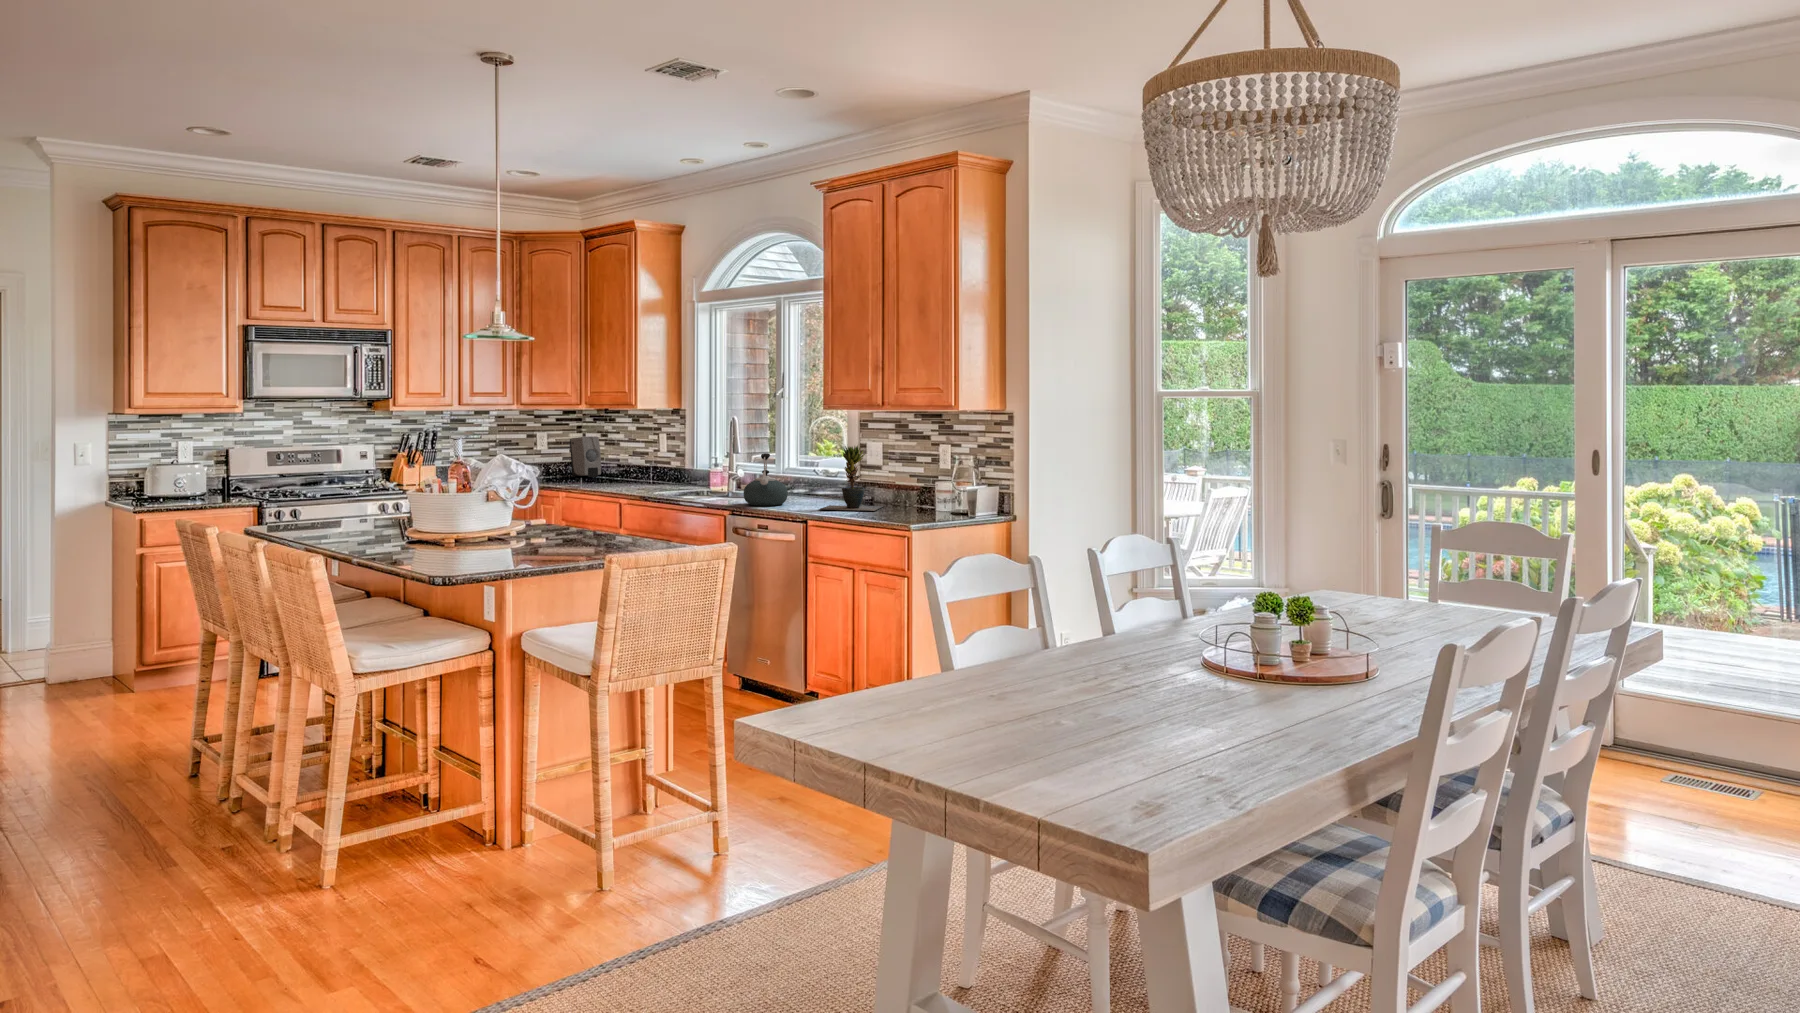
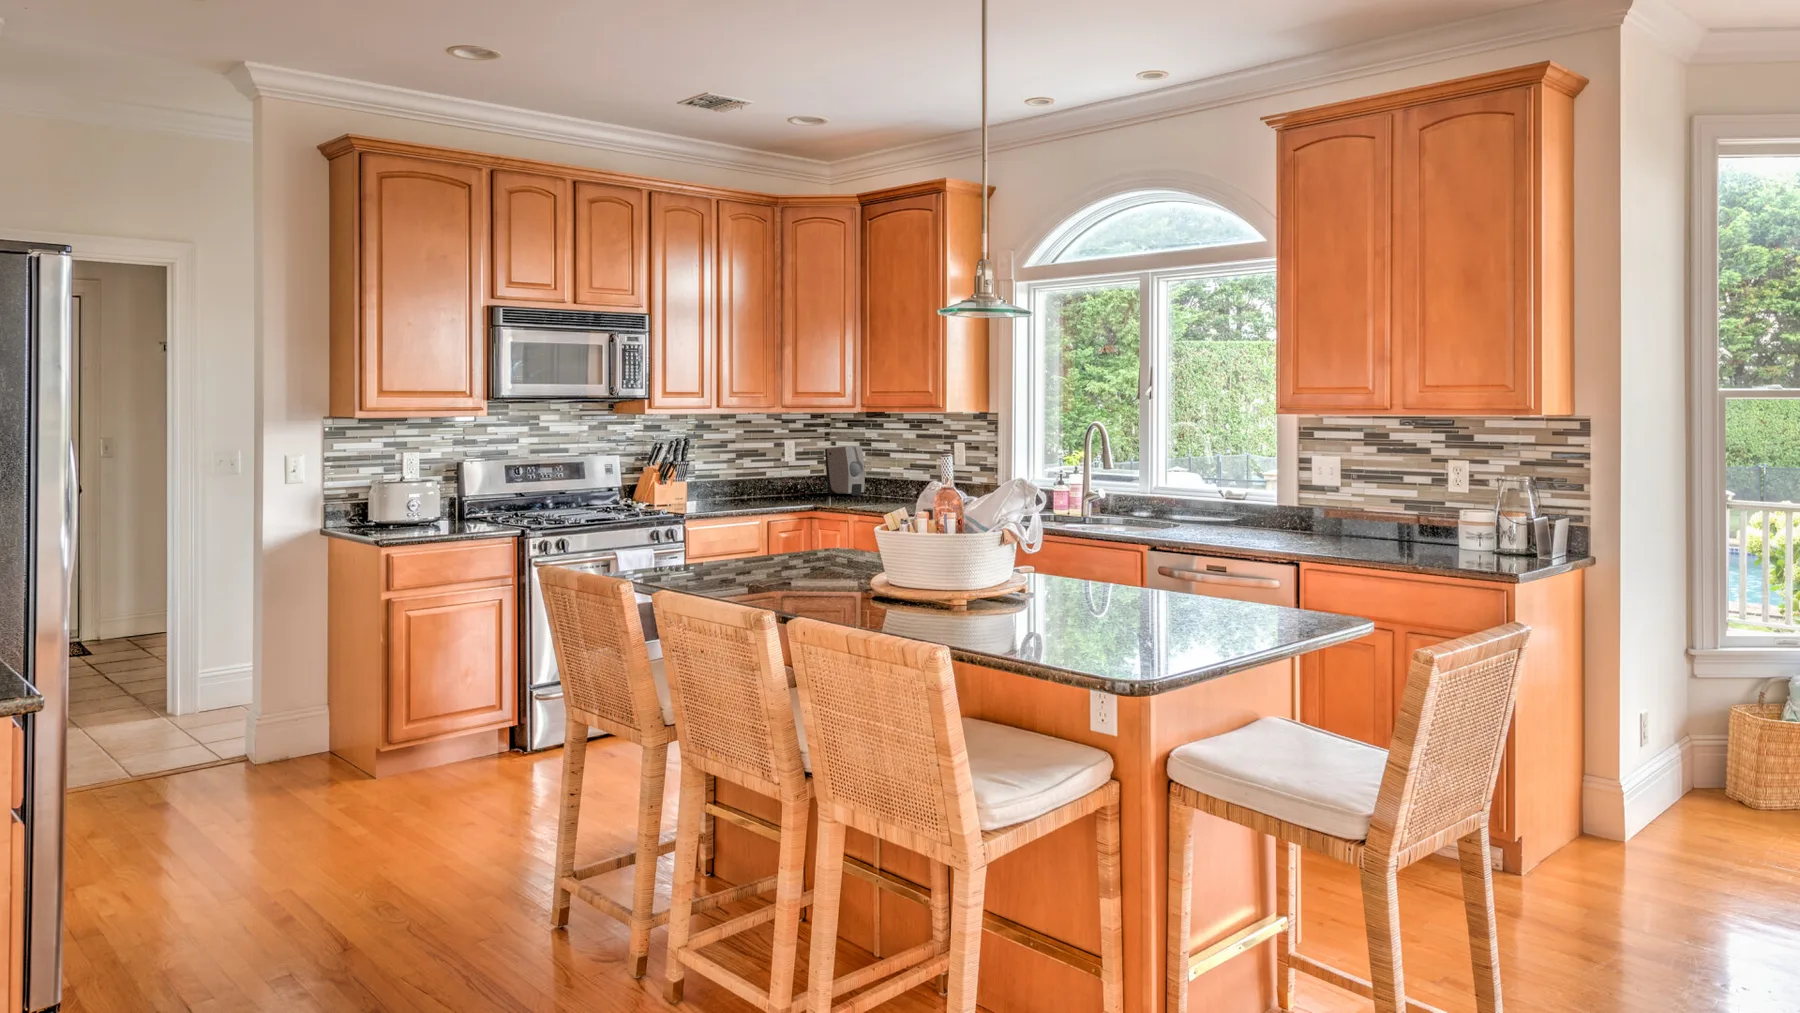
potted plant: present [820,446,883,511] -> none [1289,461,1380,548]
kettle: present [743,453,788,506] -> none [1172,471,1231,539]

